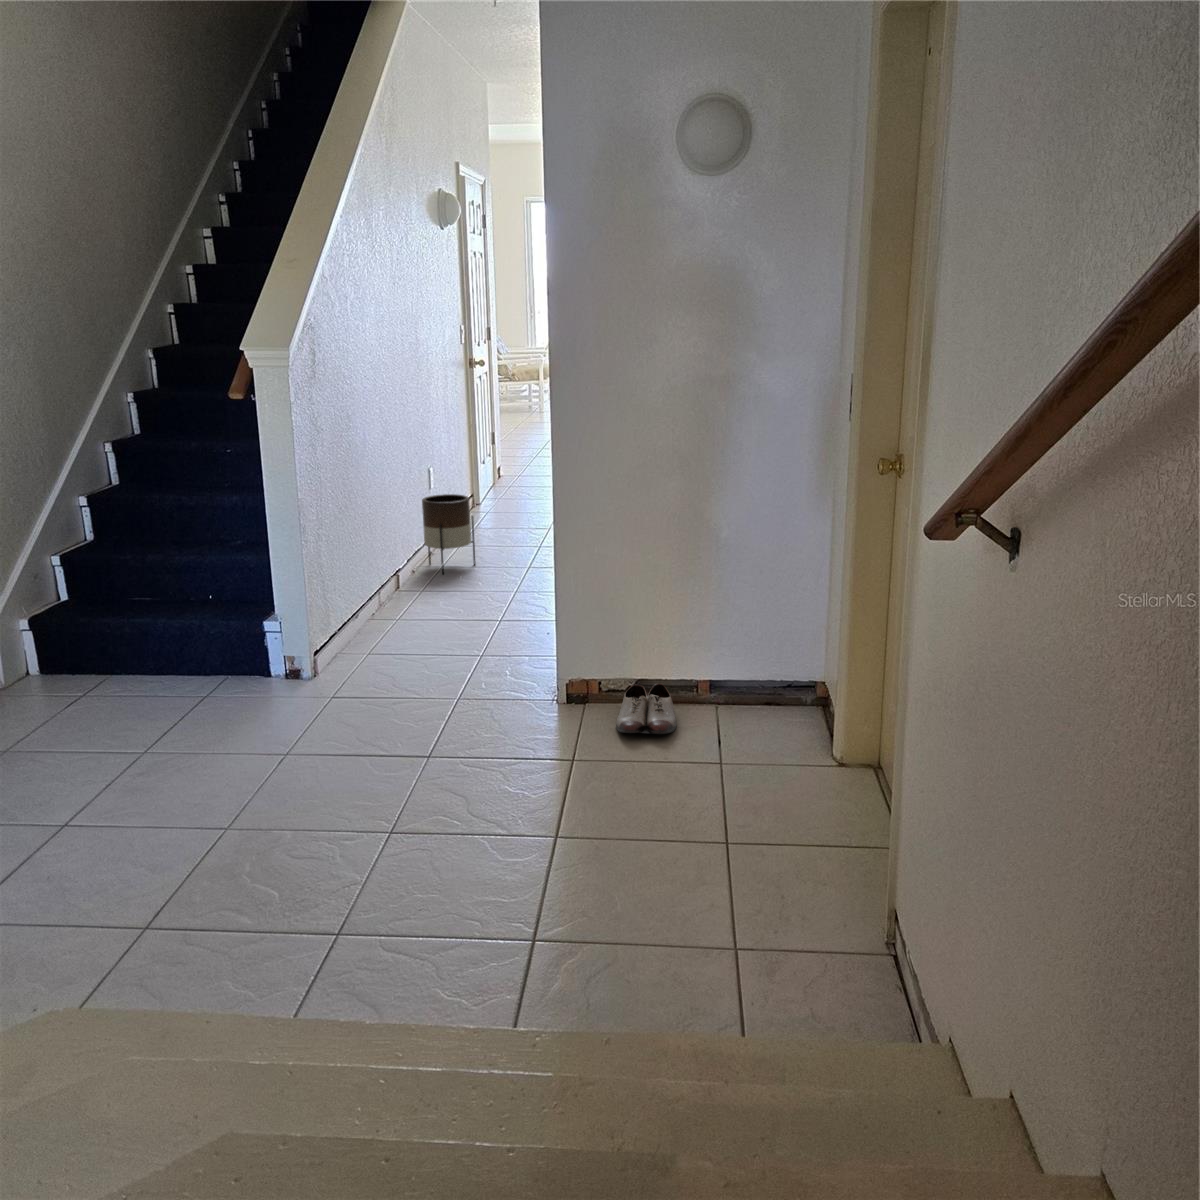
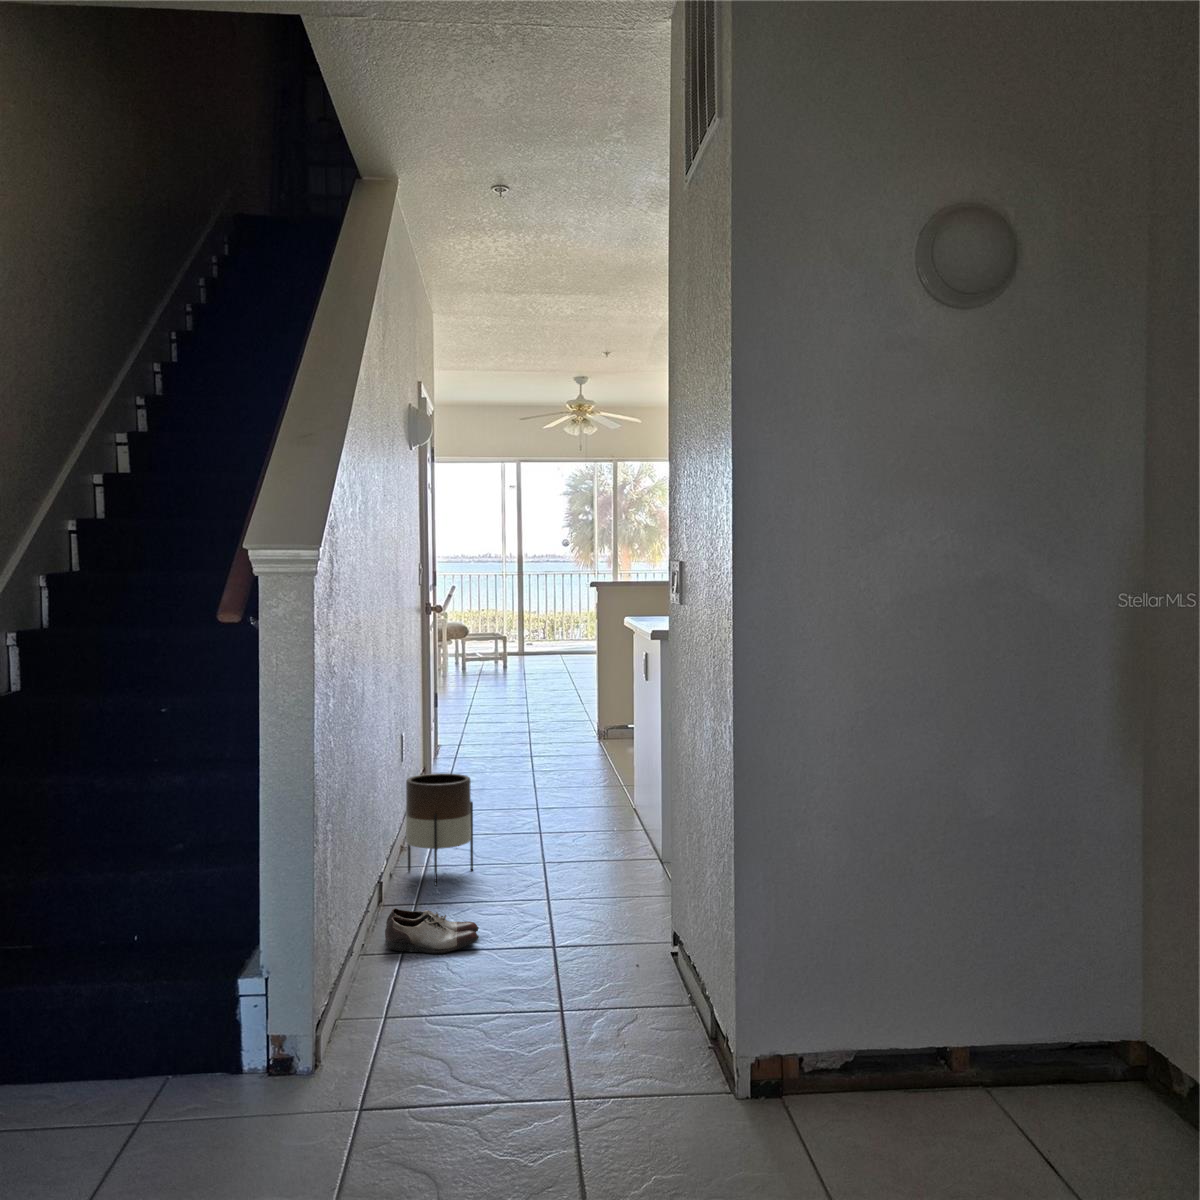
shoe: present [616,684,677,734] -> present [385,908,479,954]

